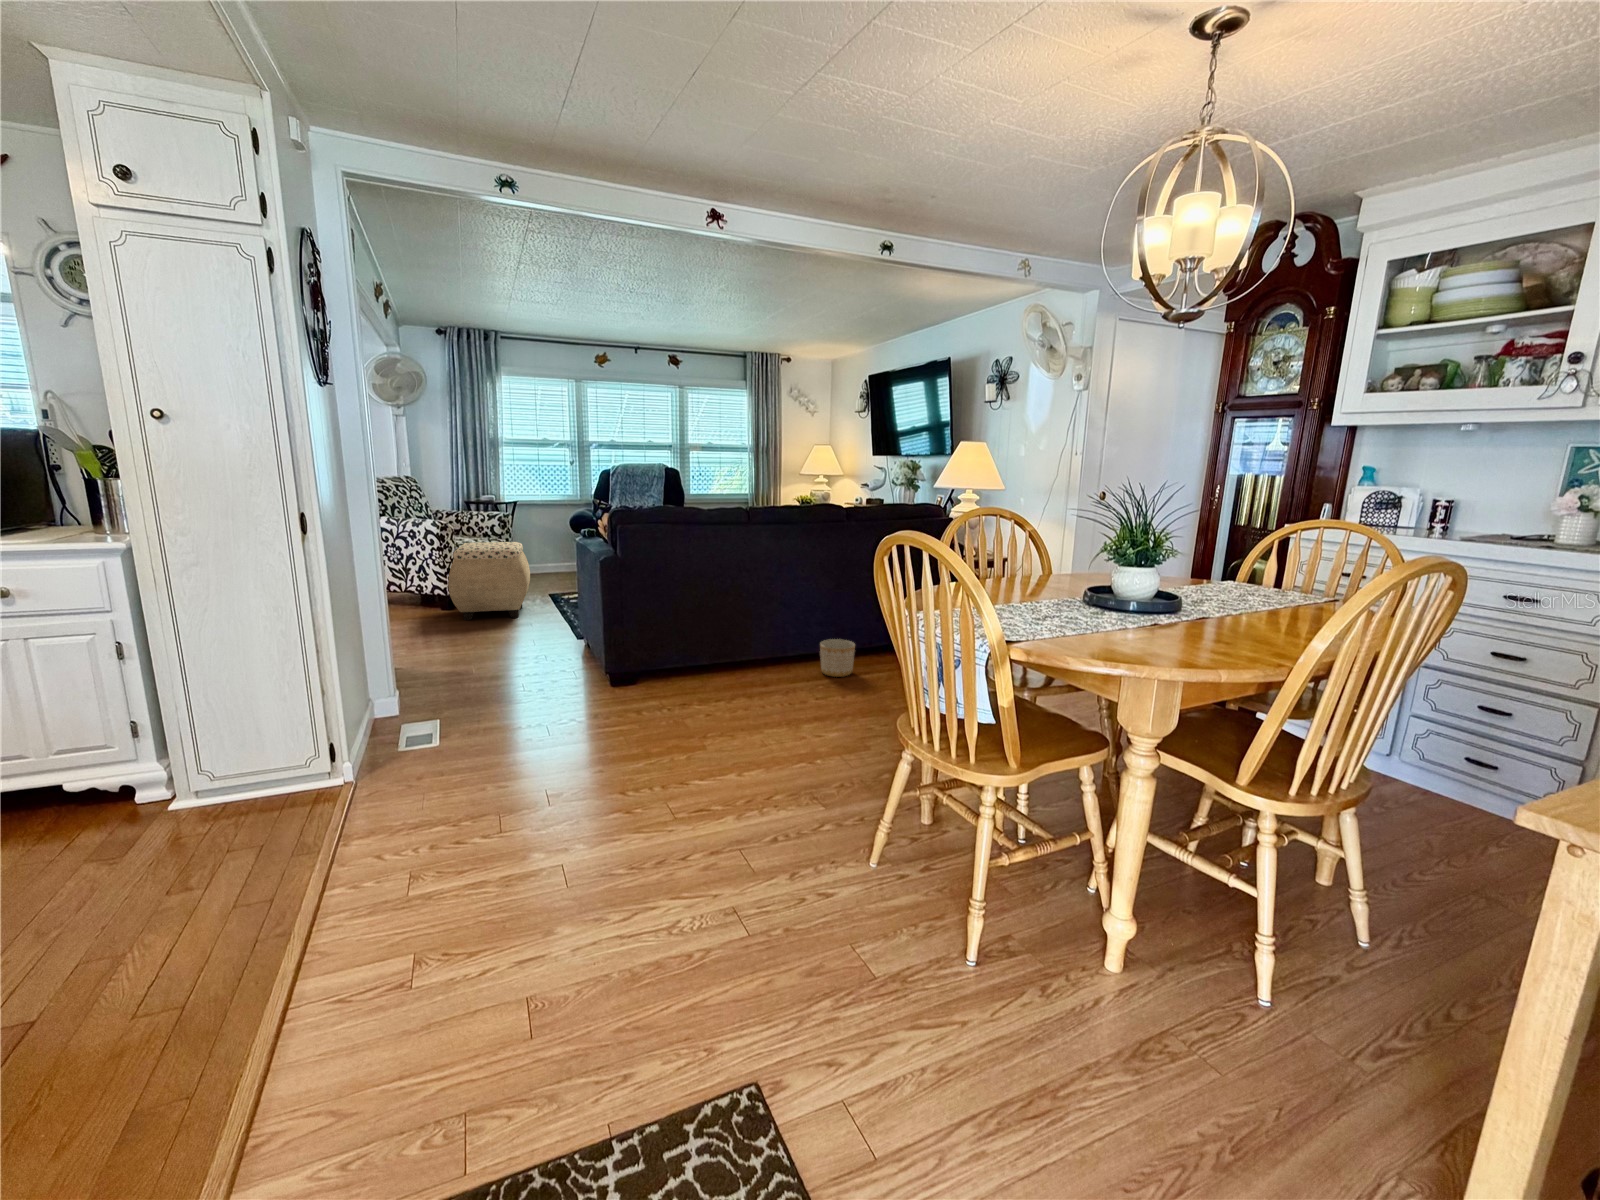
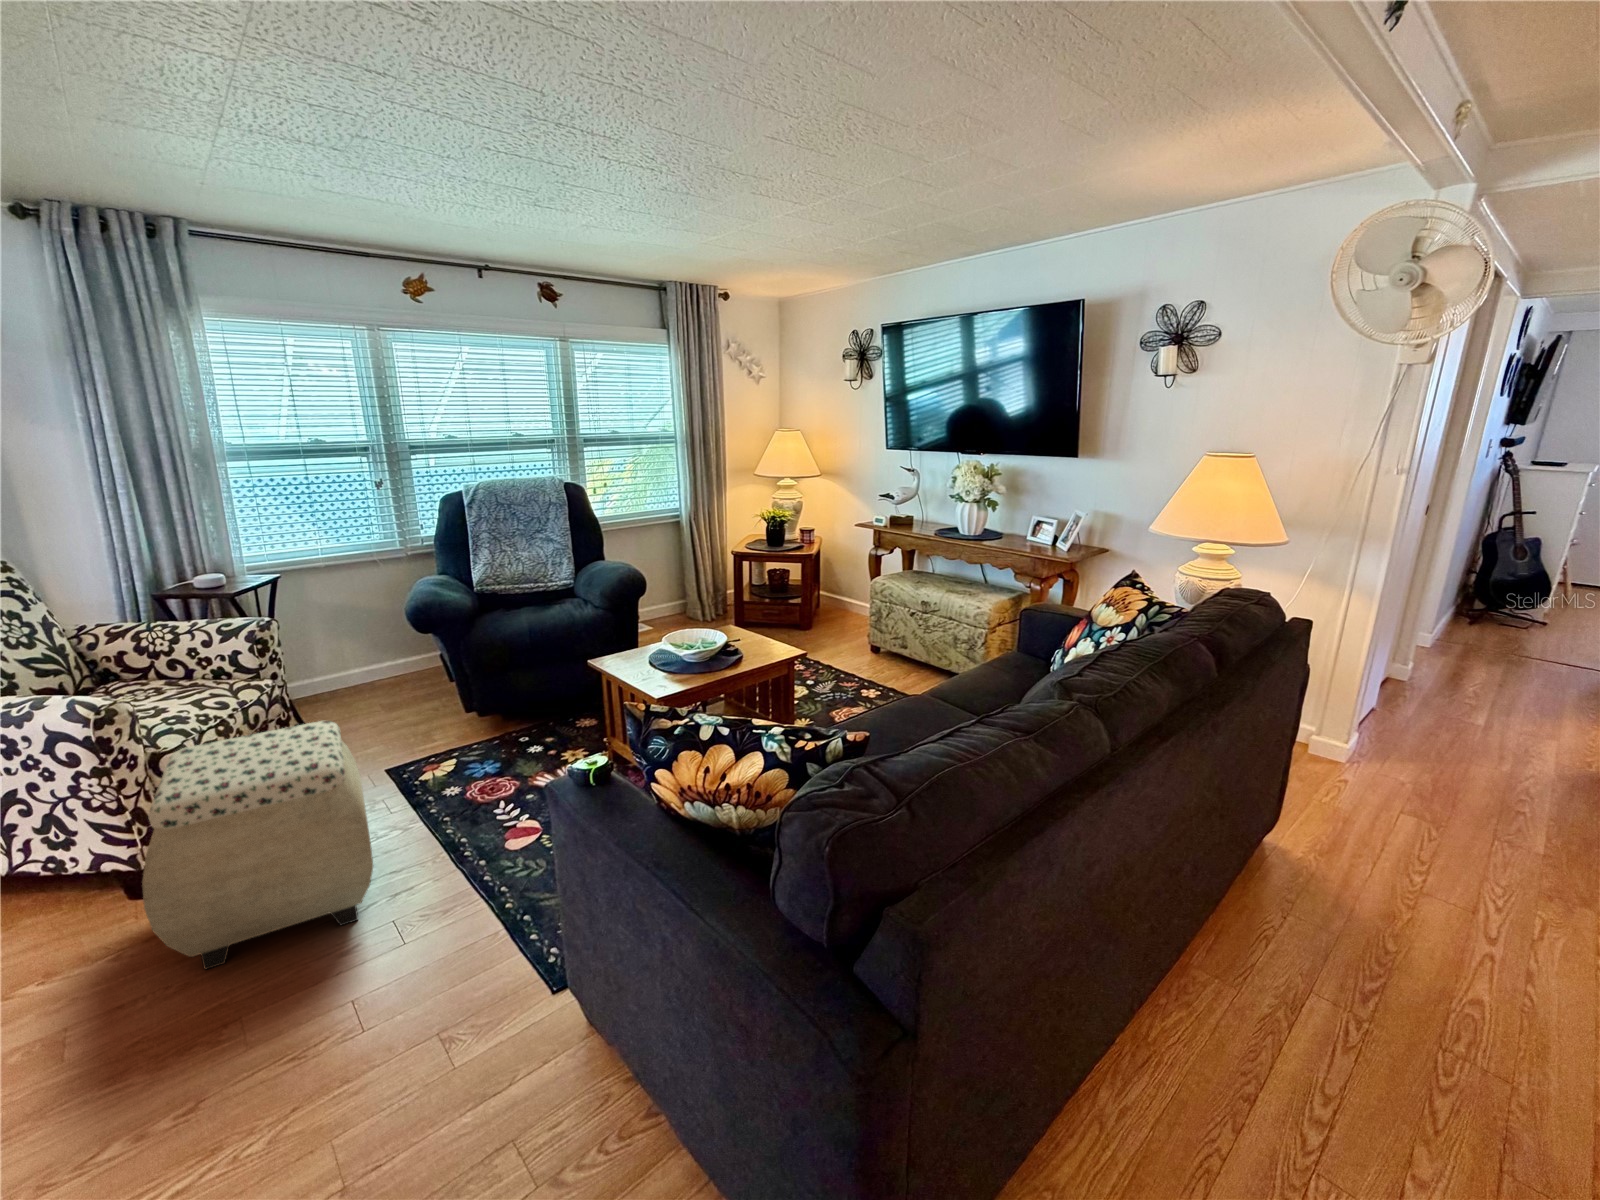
planter: present [820,639,855,677] -> none [1269,957,1380,1078]

